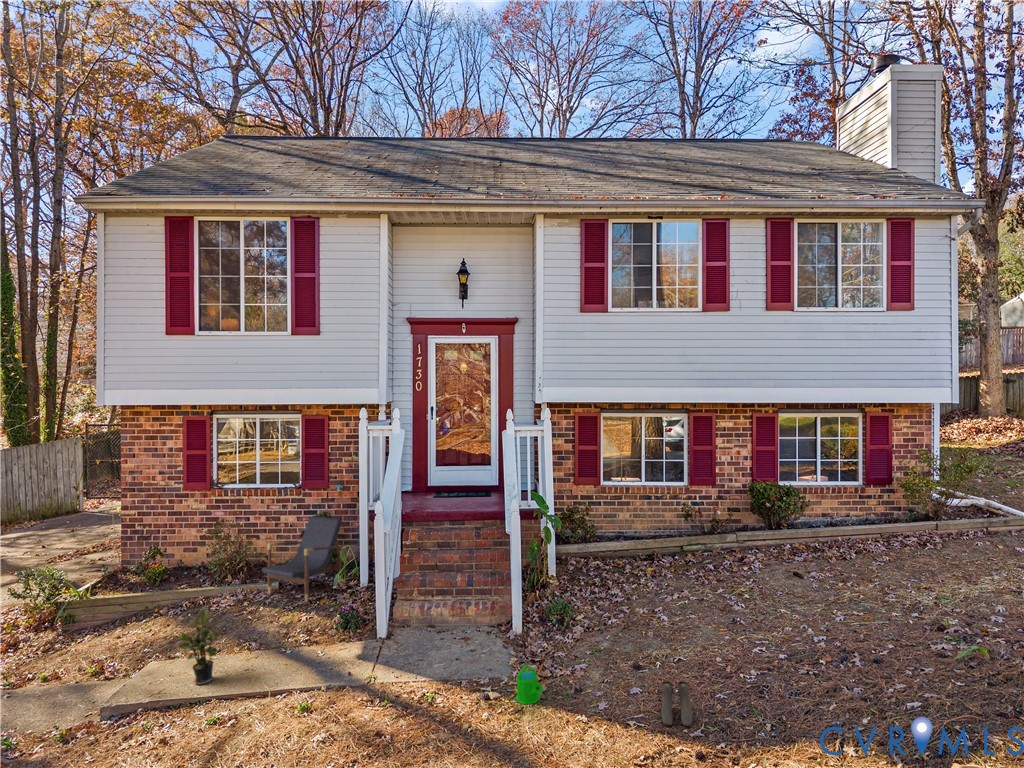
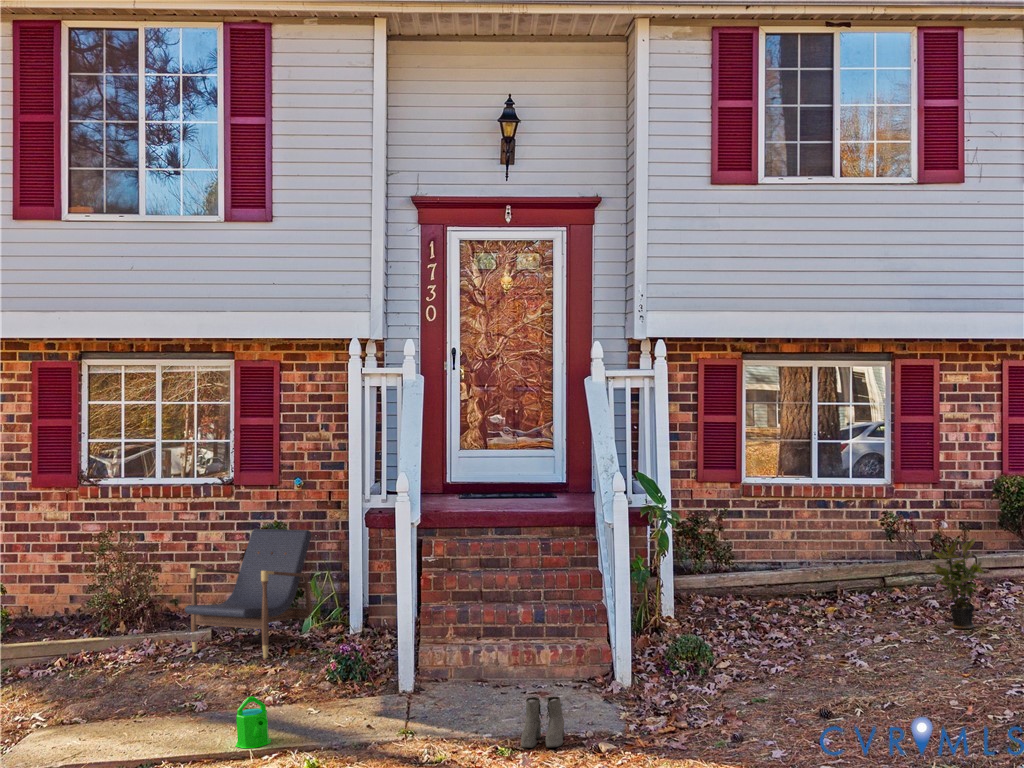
potted plant: present [178,608,221,685] -> present [934,537,984,629]
watering can: present [516,665,542,704] -> present [236,696,271,749]
boots: present [661,681,693,726] -> present [521,697,564,748]

